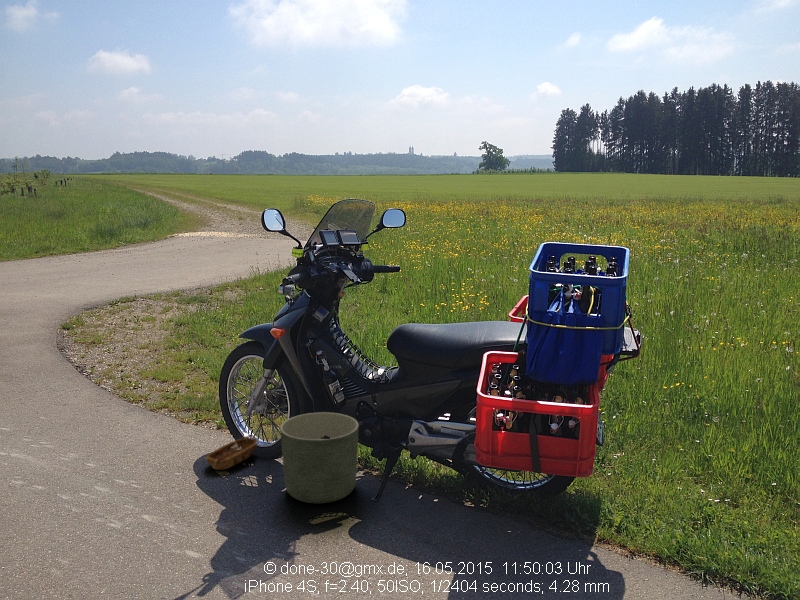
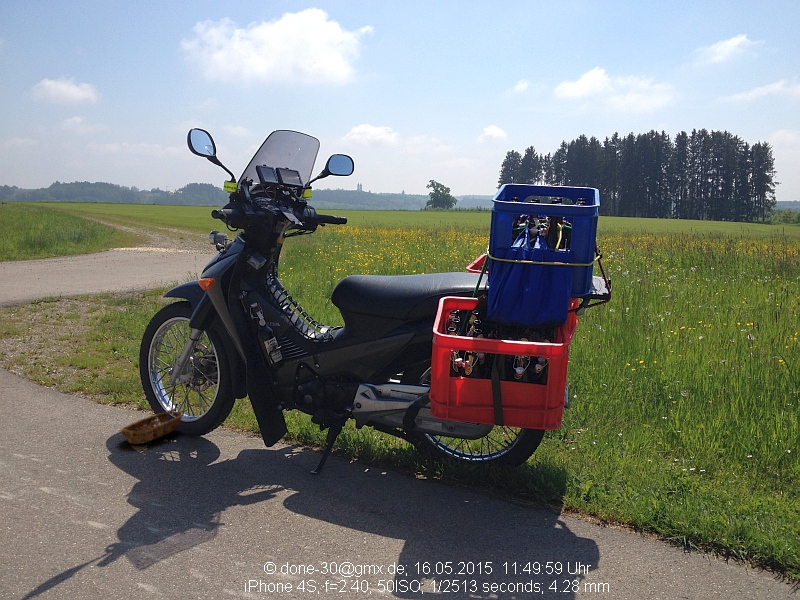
planter: present [280,412,359,503] -> none [208,377,298,476]

